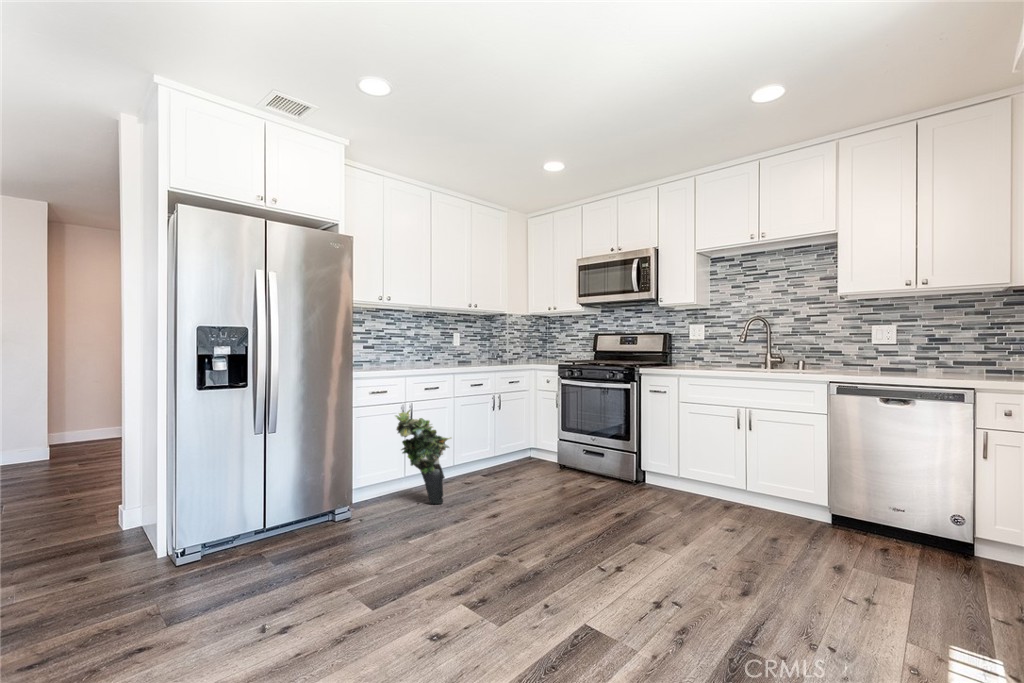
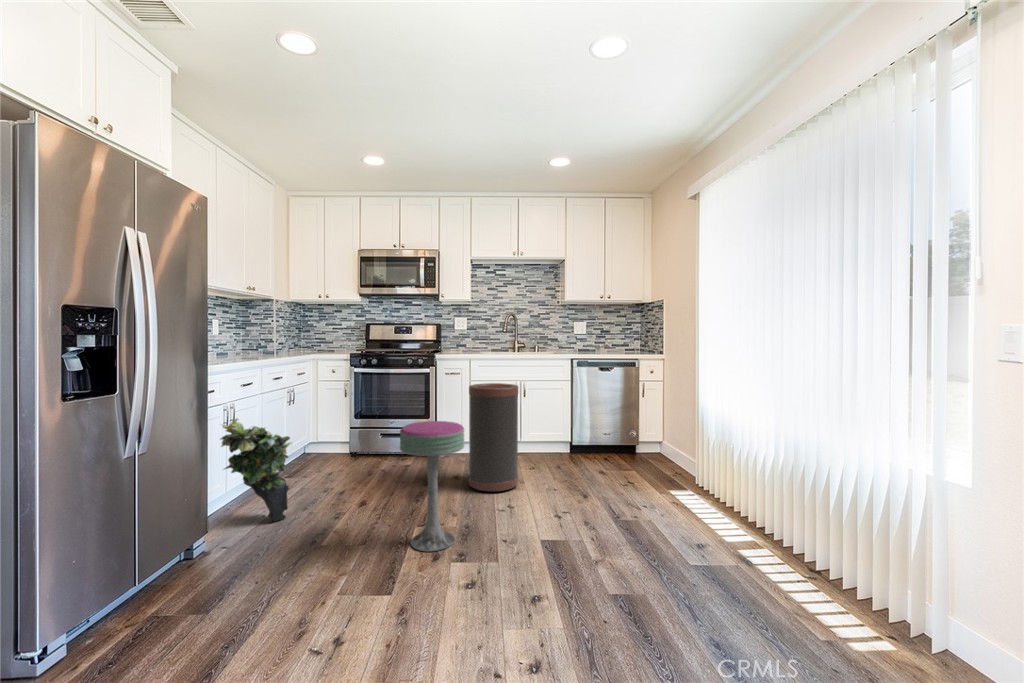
trash can: none [620,403,686,543] -> present [469,383,518,491]
bar stool: none [472,431,540,572] -> present [400,421,464,552]

